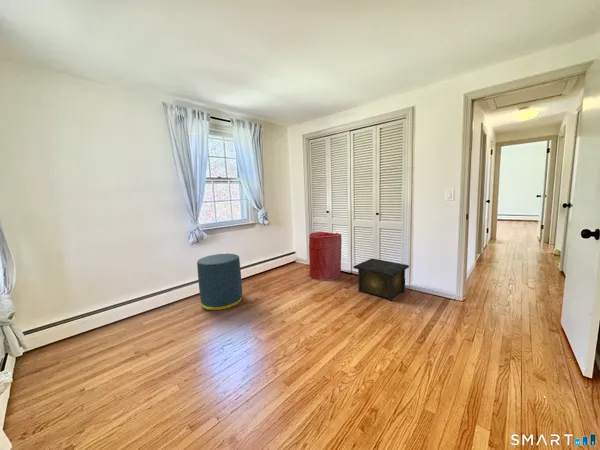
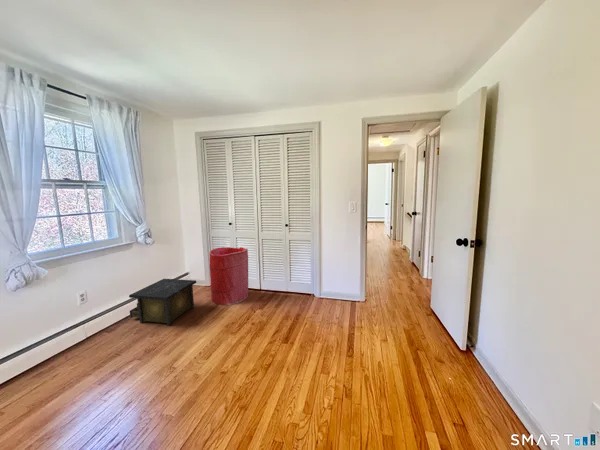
ottoman: present [197,254,242,311] -> none [32,294,121,392]
nightstand: present [353,259,409,301] -> present [129,279,196,326]

